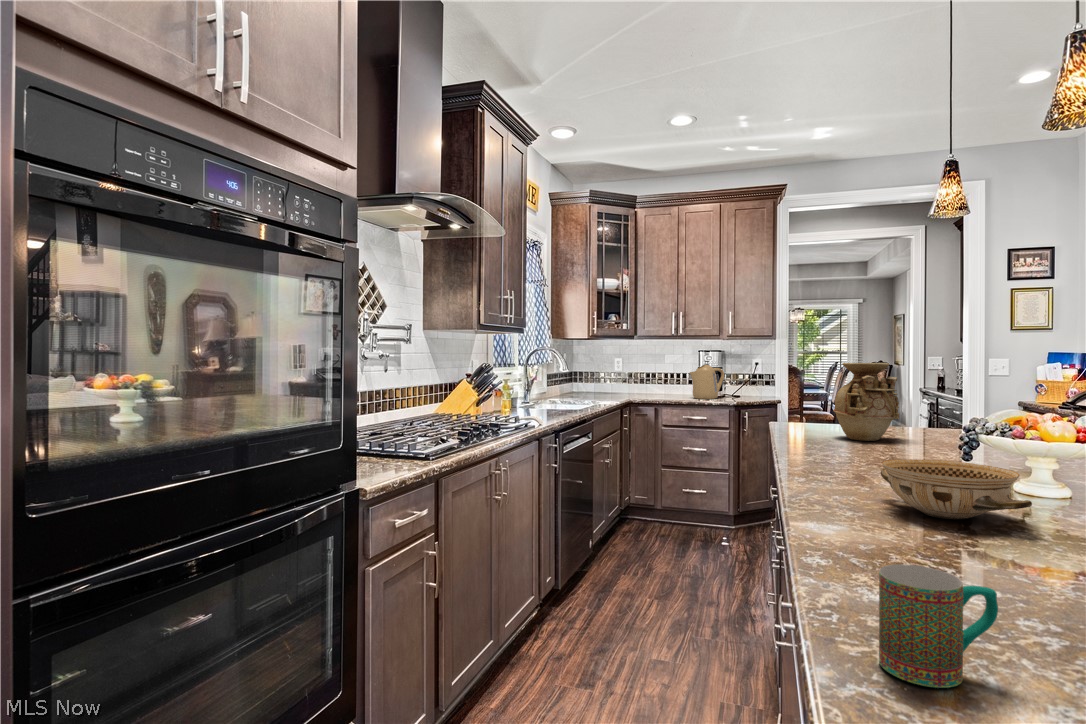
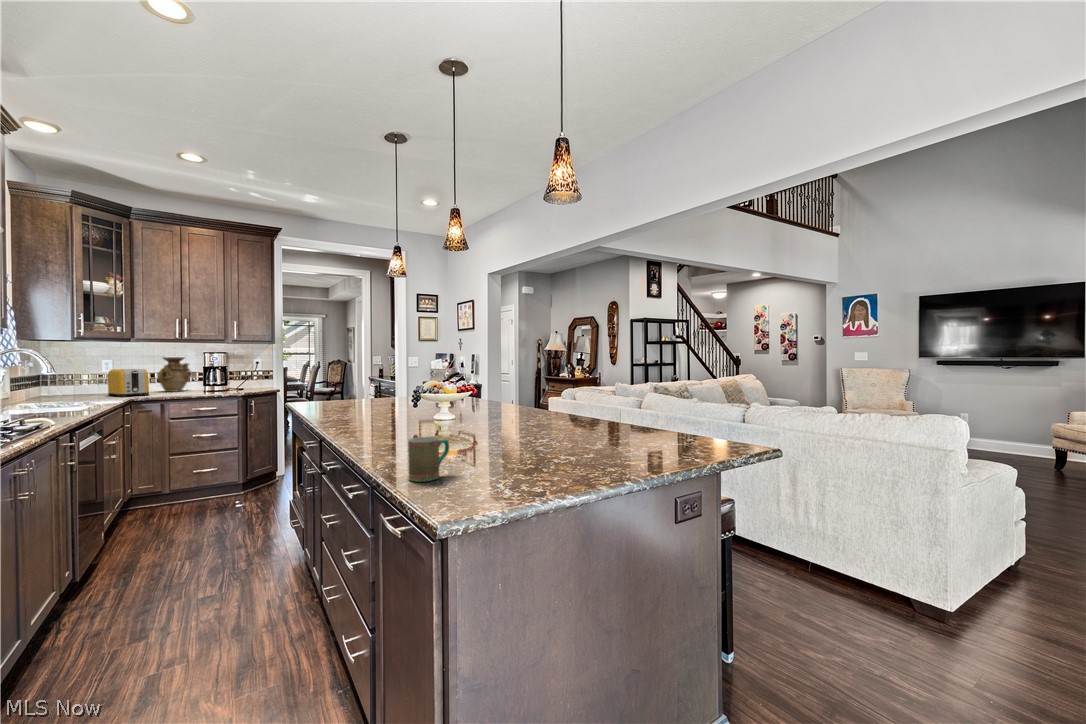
vase: present [833,363,899,441] -> present [158,357,192,392]
kettle: present [690,365,724,399] -> none [196,364,230,393]
toaster: none [614,369,645,398] -> present [108,369,149,397]
ceramic bowl: present [881,459,1032,519] -> none [378,406,447,434]

